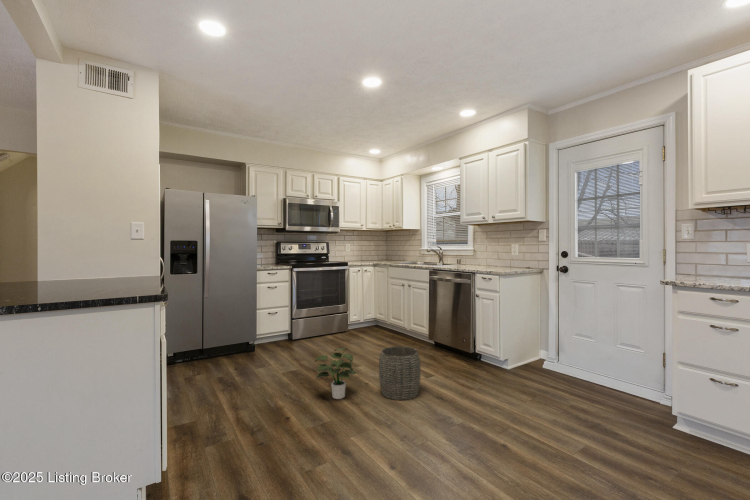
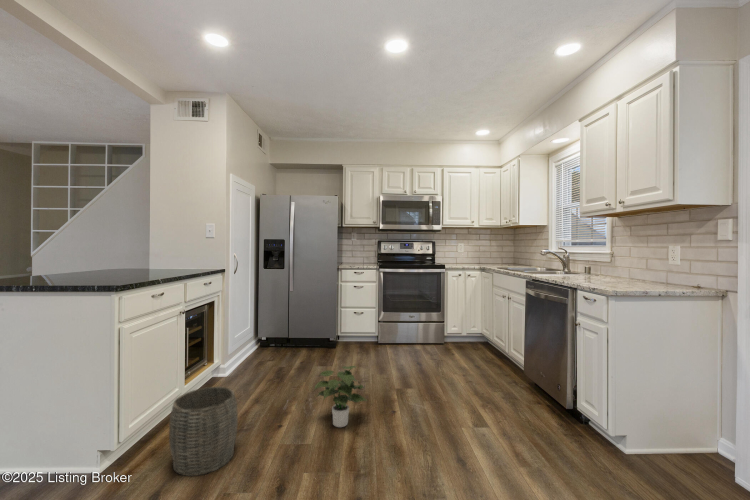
woven basket: present [379,346,421,400] -> present [169,387,238,476]

